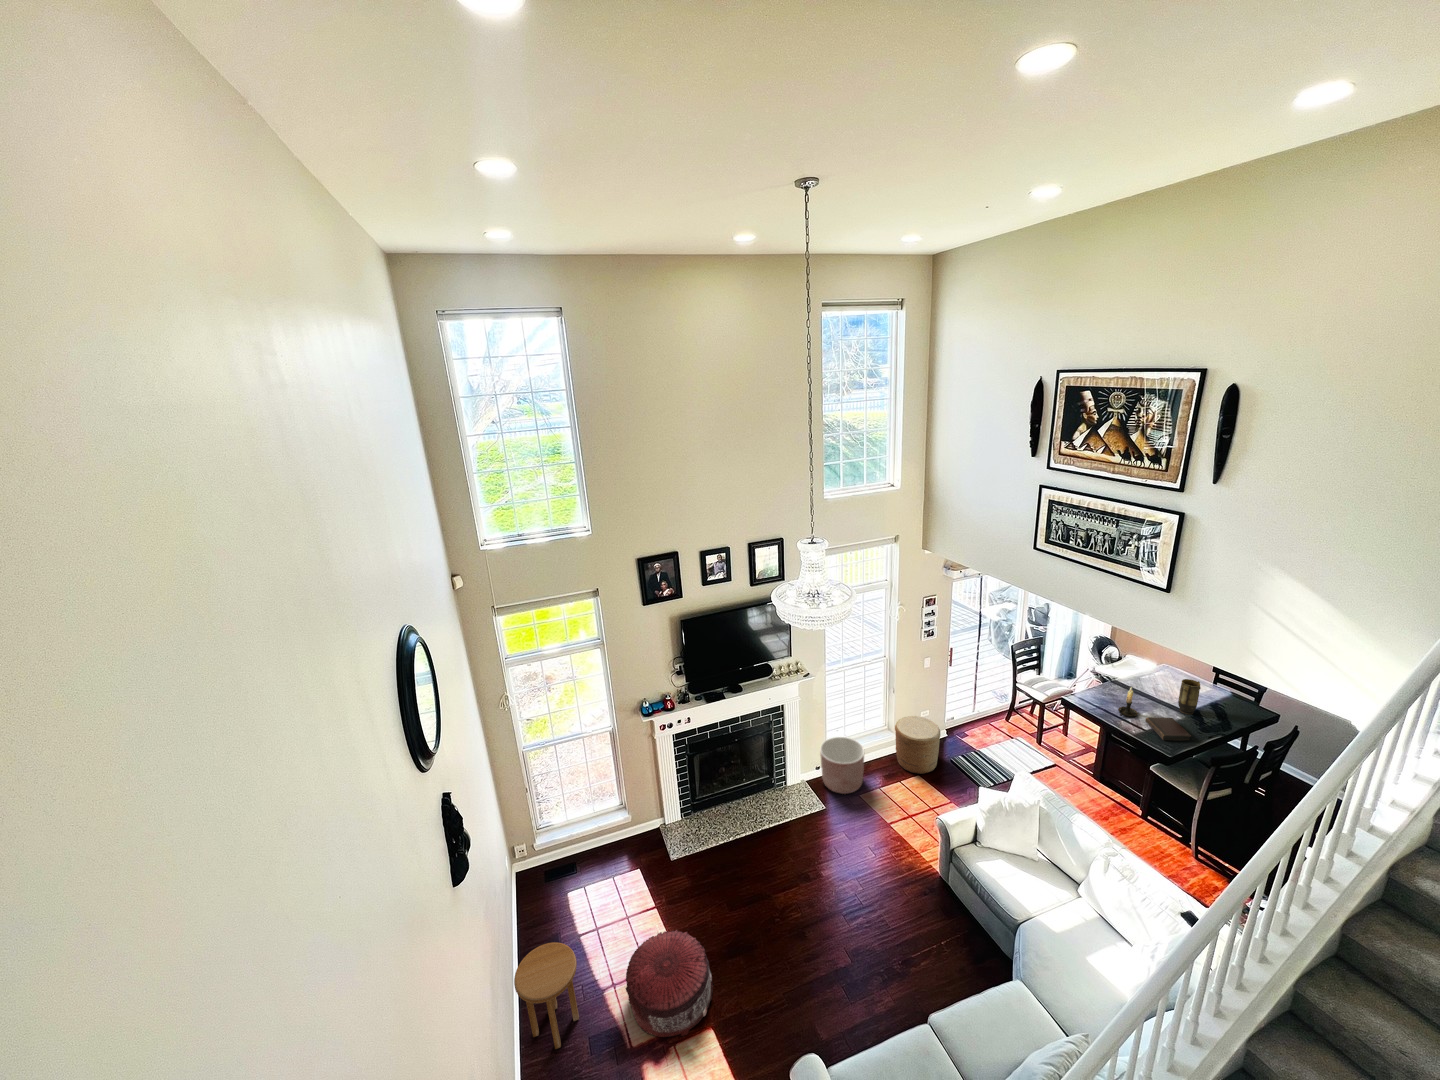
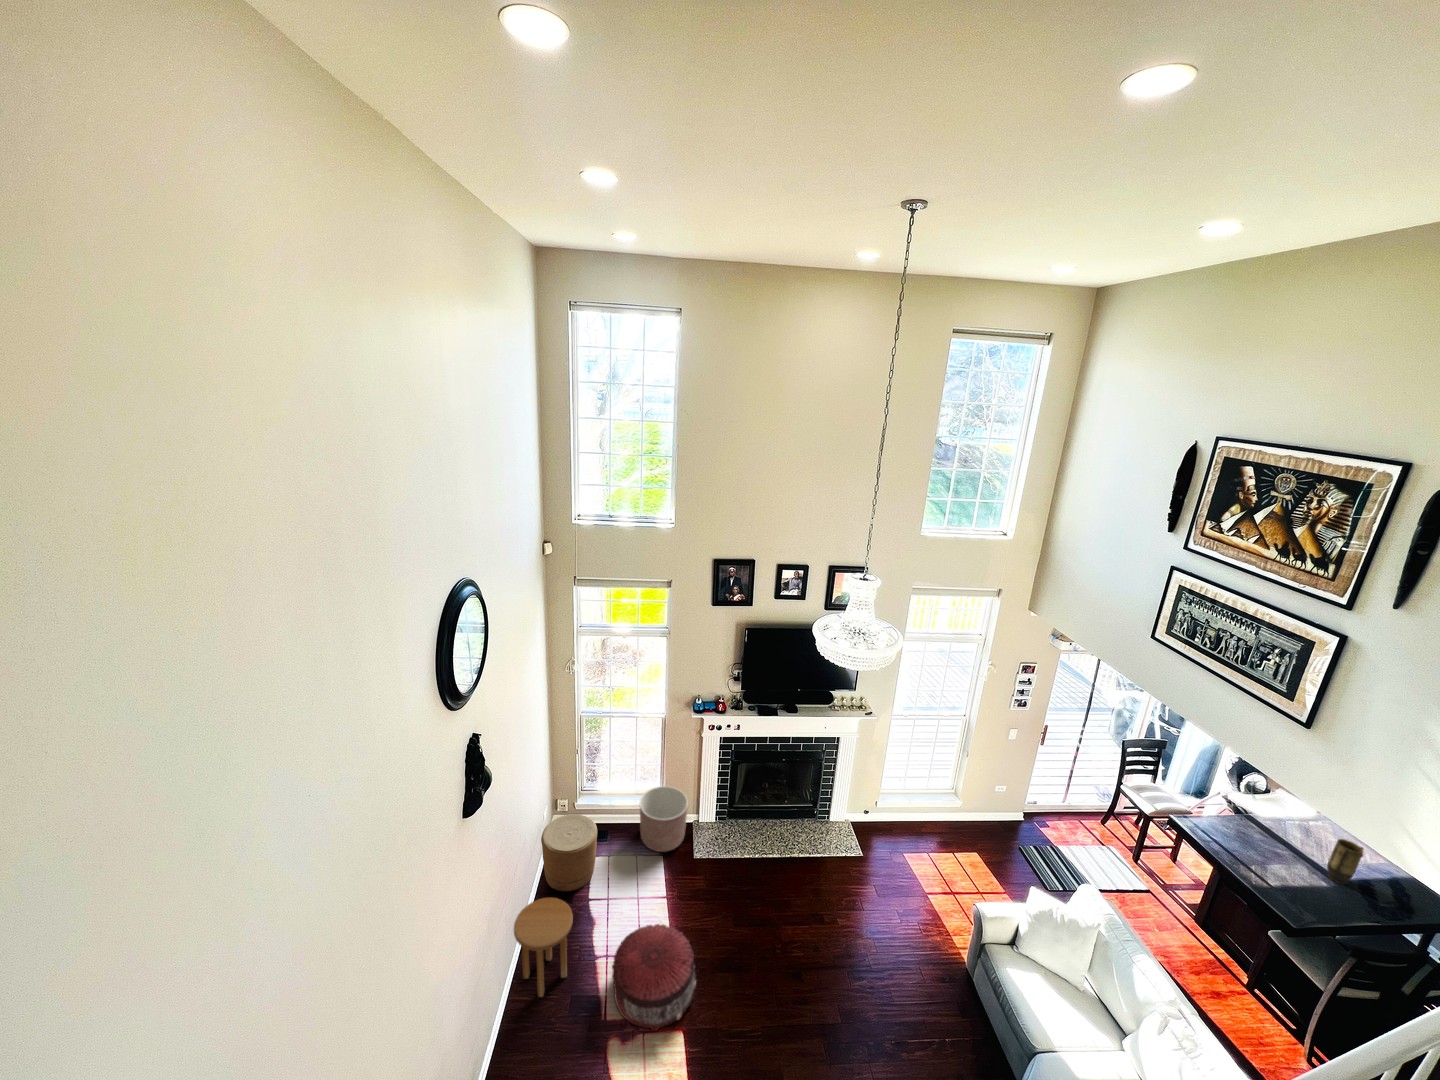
candle holder: present [1118,687,1138,717] -> none [1240,828,1266,865]
woven basket: present [895,716,940,774] -> present [541,814,597,891]
book: present [1145,717,1191,741] -> none [1273,870,1332,916]
planter: present [820,737,864,794] -> present [640,786,688,852]

